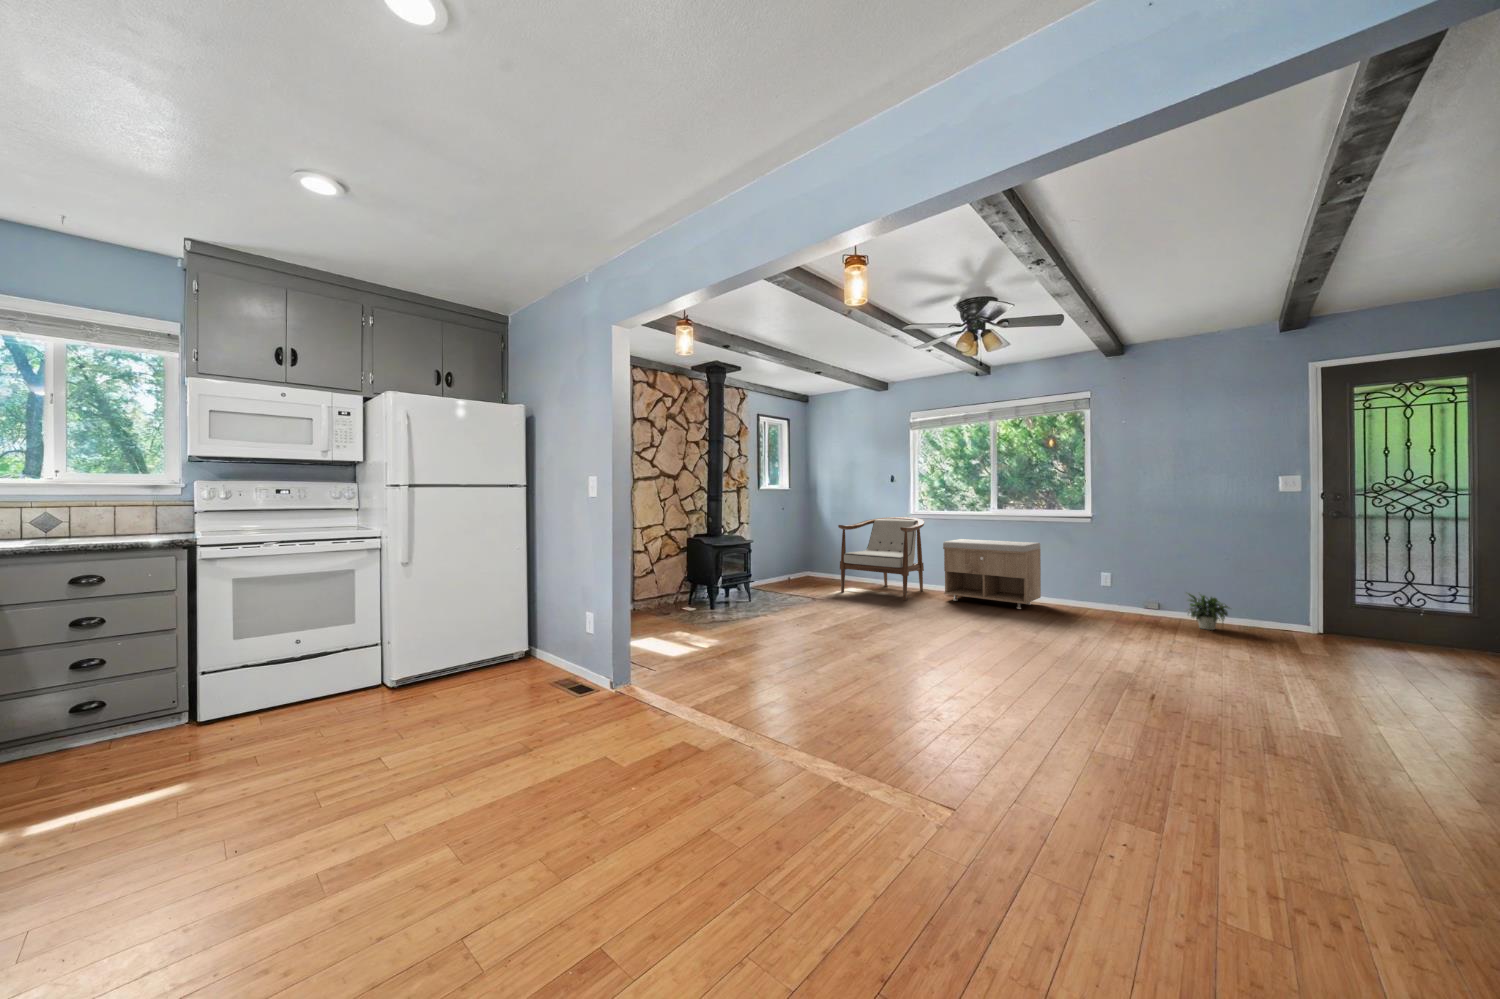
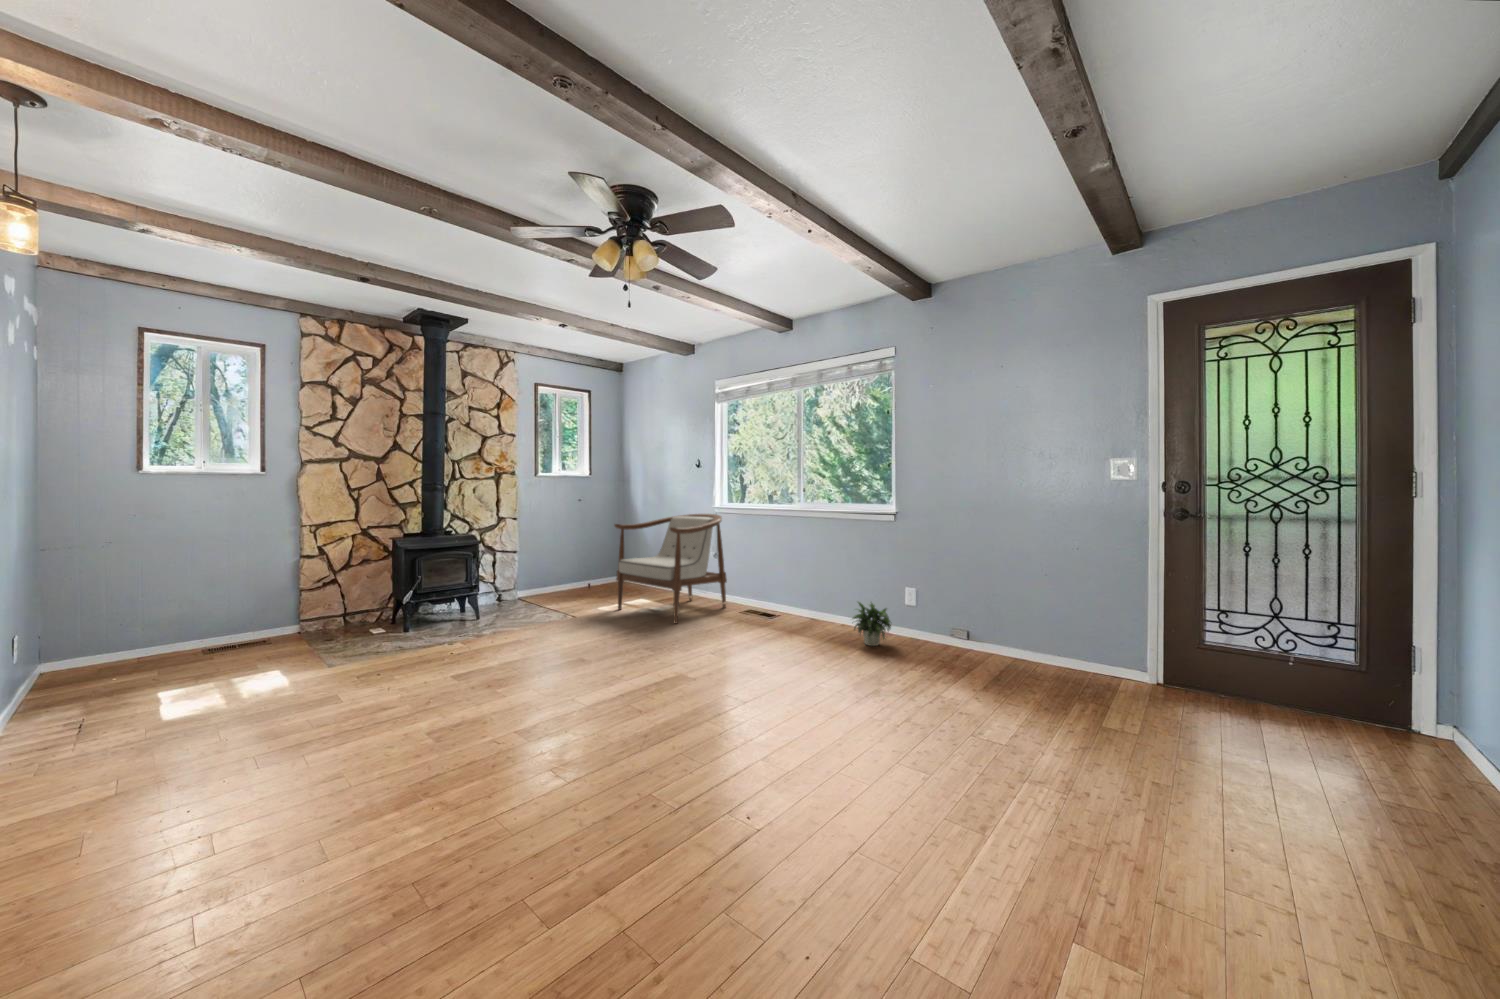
storage bench: present [943,539,1041,609] -> none [724,543,843,638]
potted plant: present [1188,594,1229,630] -> present [853,602,891,646]

